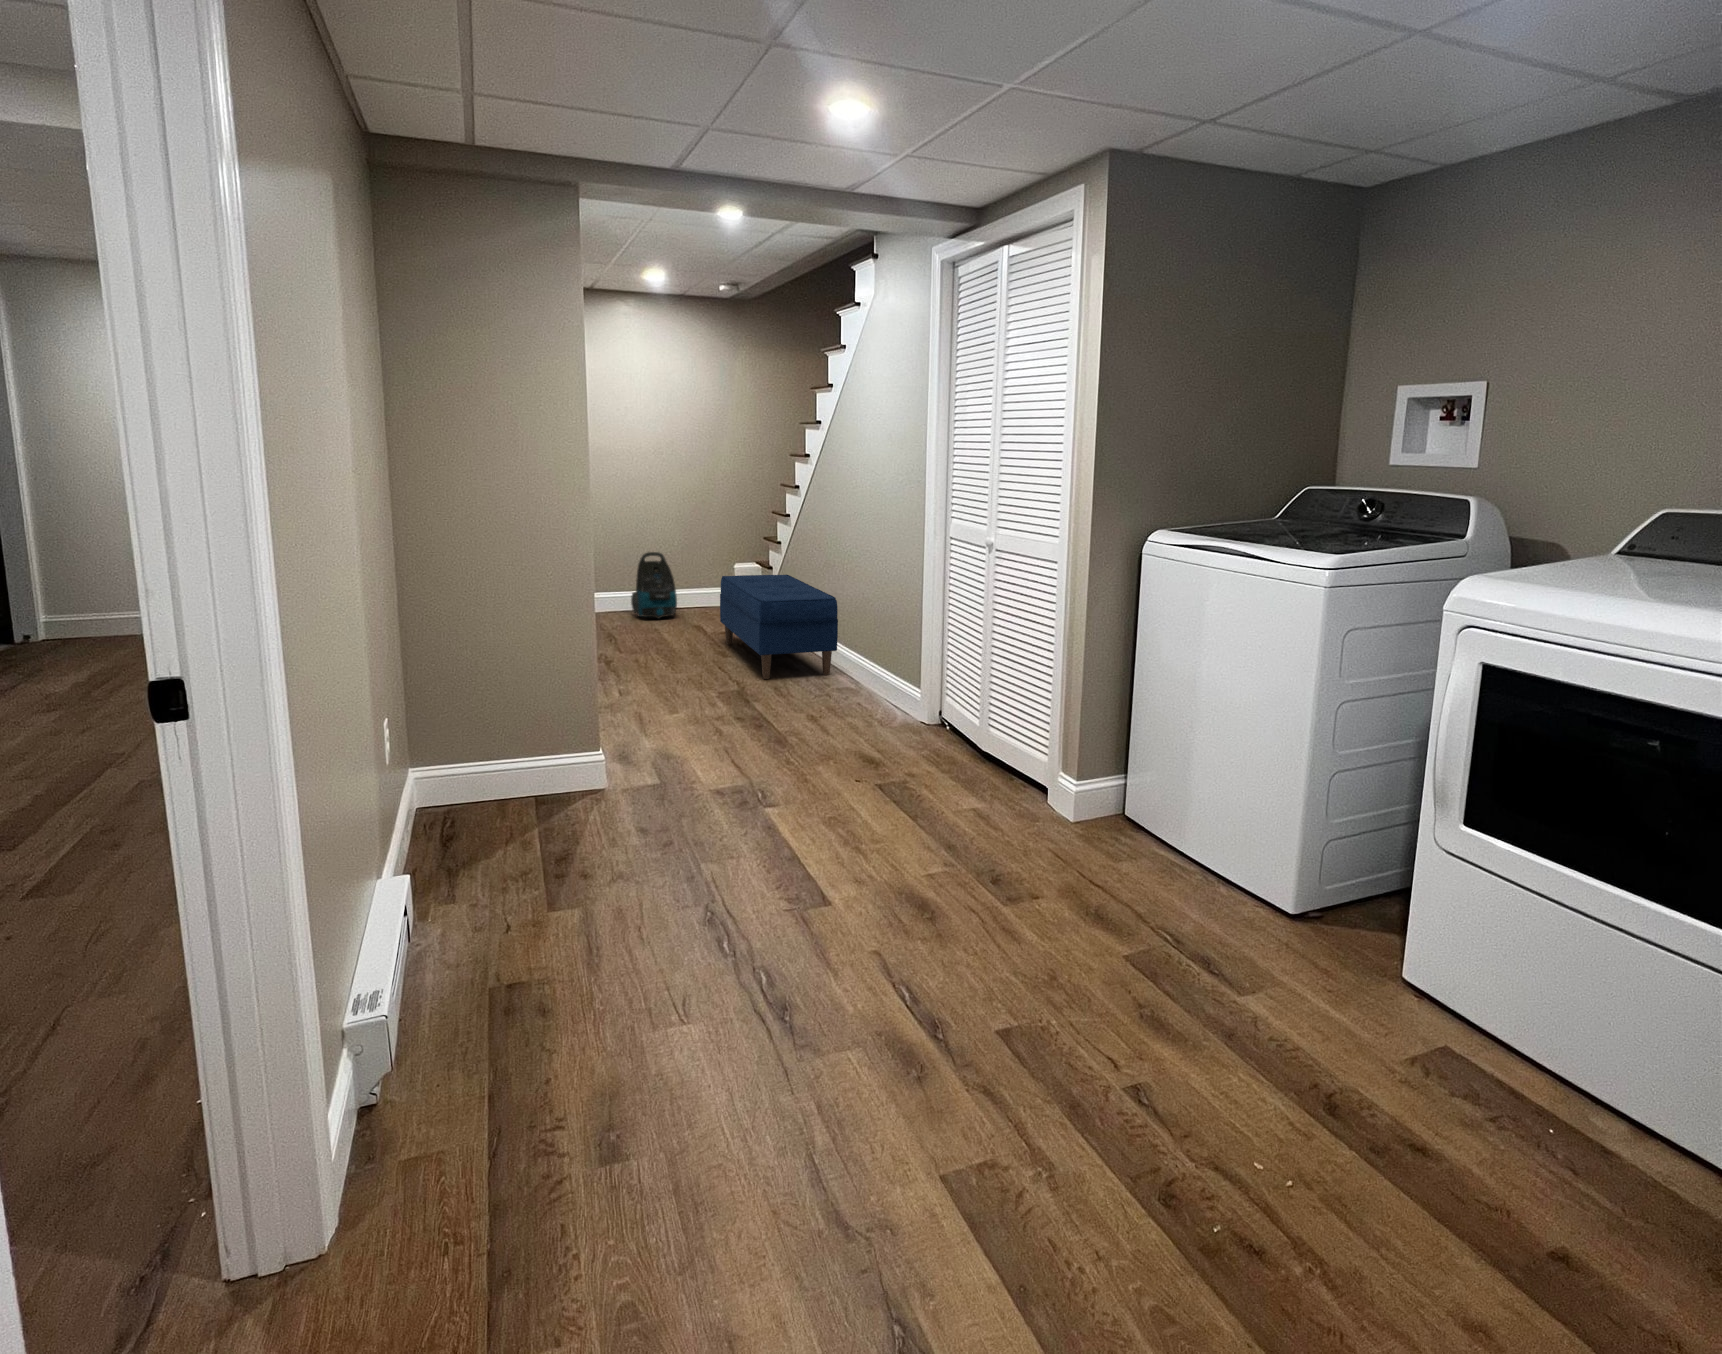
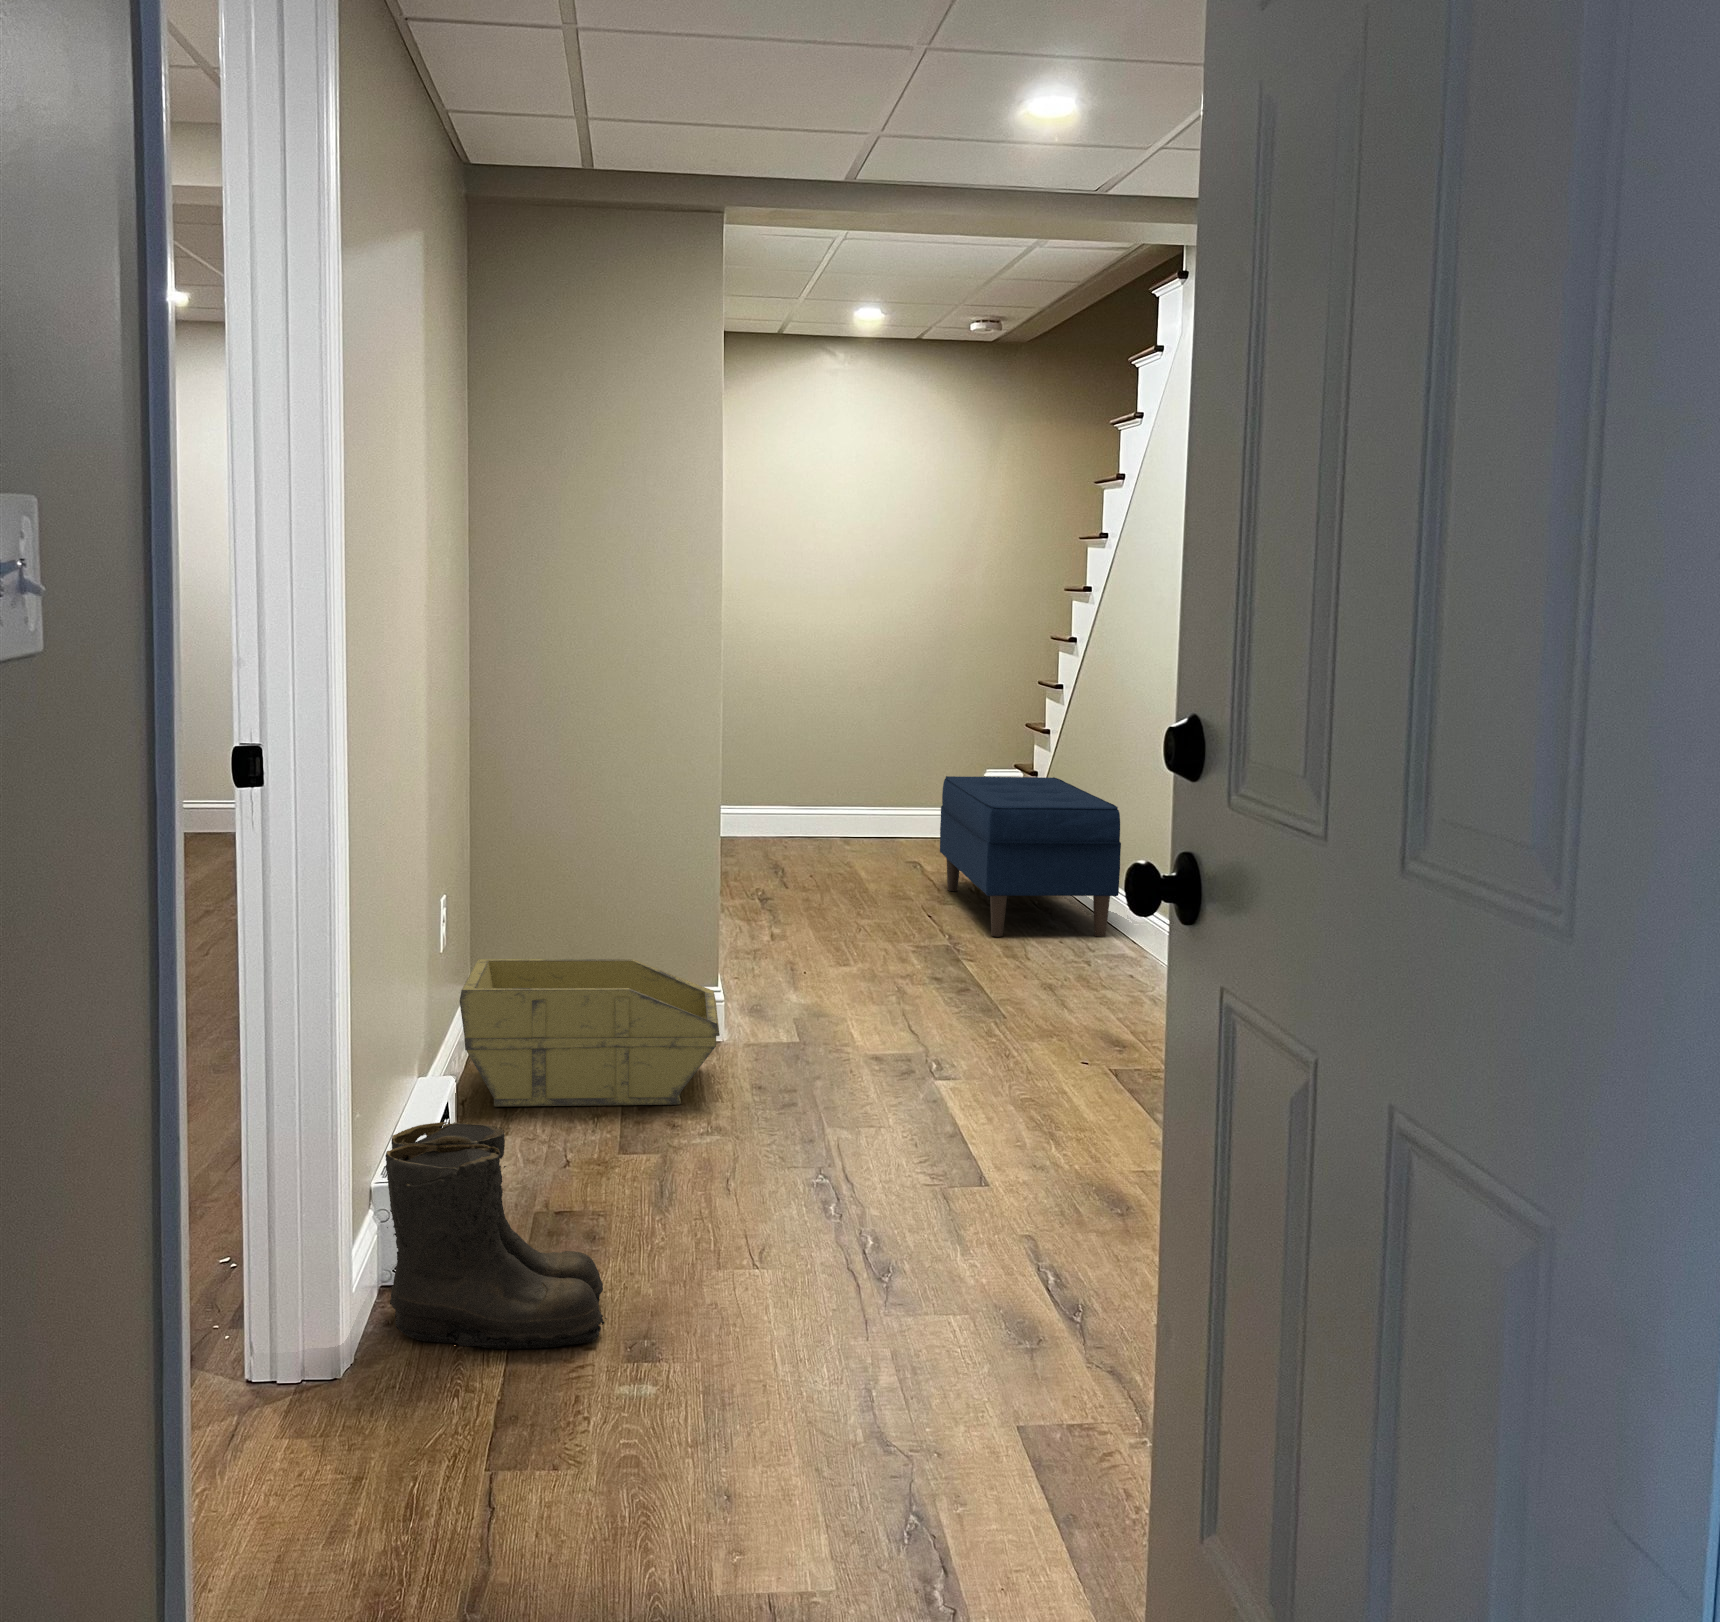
vacuum cleaner: present [631,552,677,619] -> none [807,743,880,853]
storage bin: none [412,743,617,870] -> present [460,959,720,1106]
boots: none [353,974,575,1185] -> present [385,1122,607,1349]

